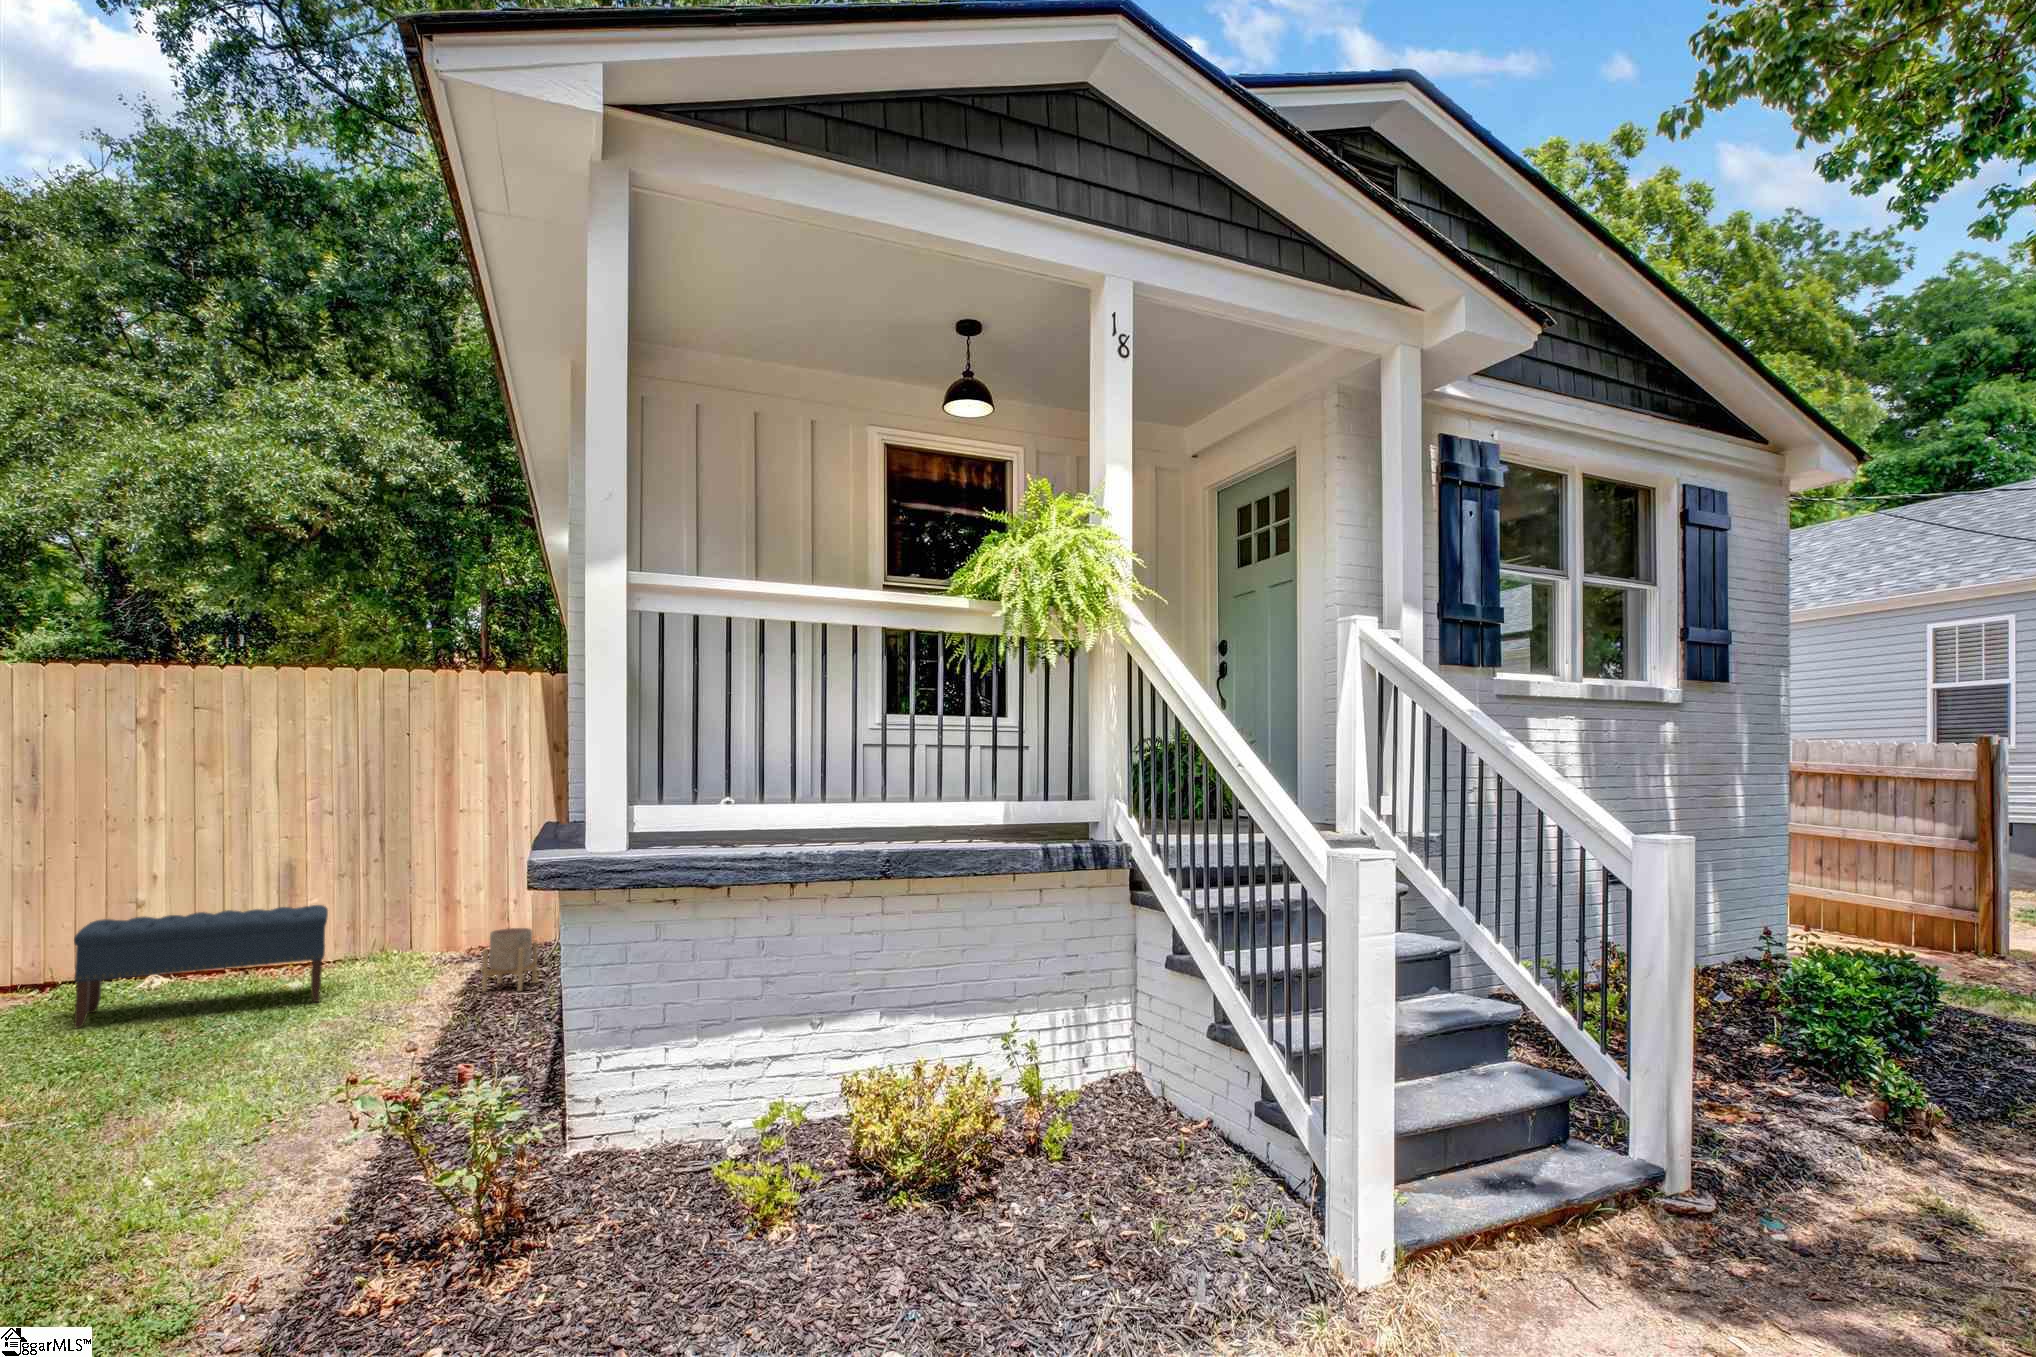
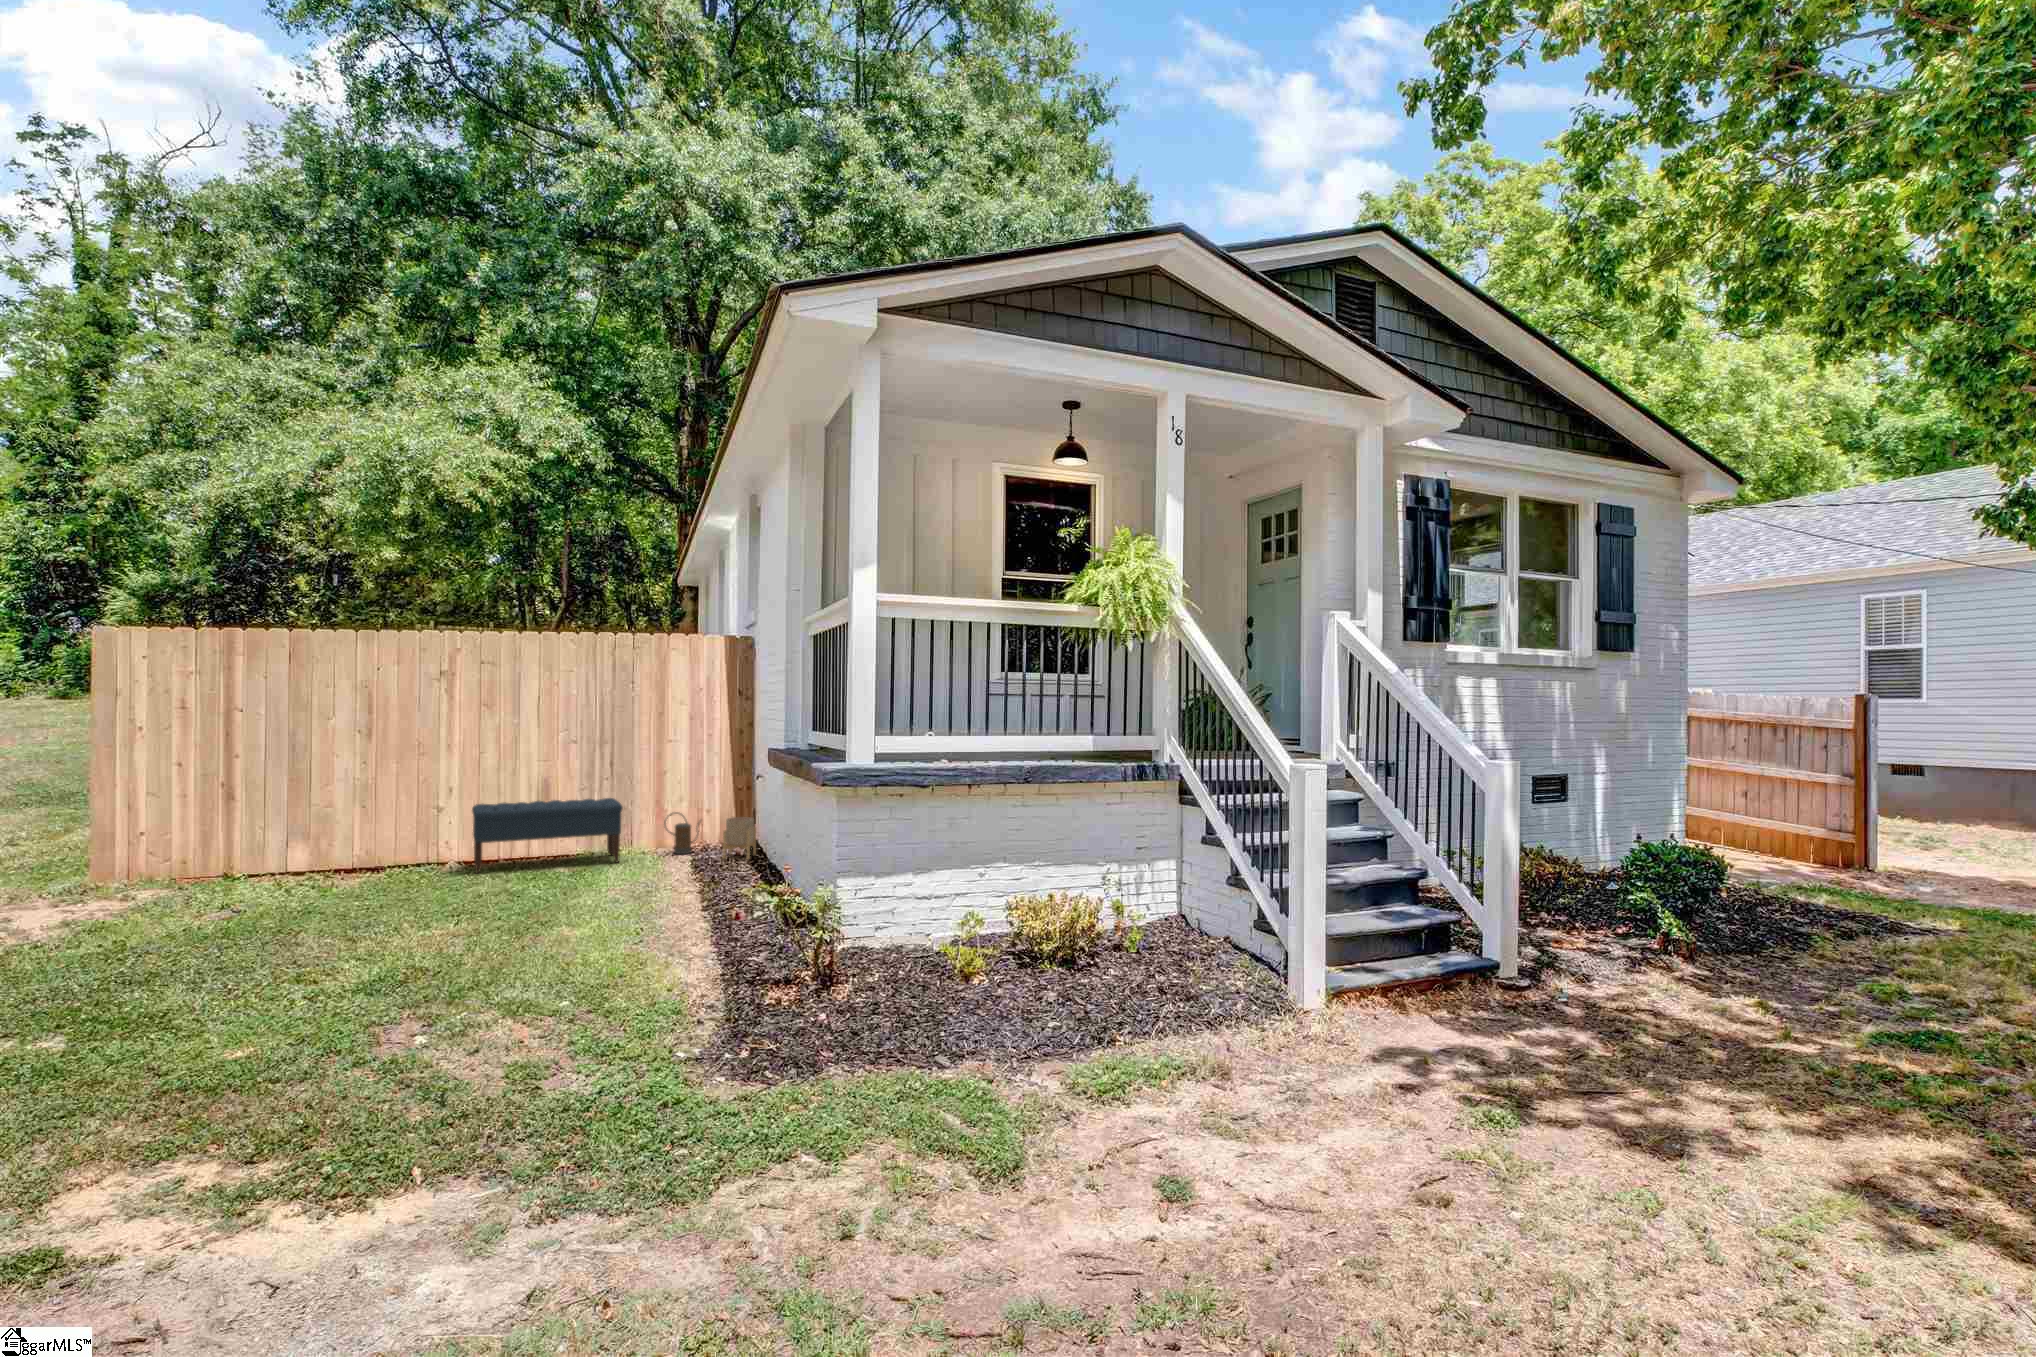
watering can: none [401,923,462,985] -> present [664,812,699,854]

